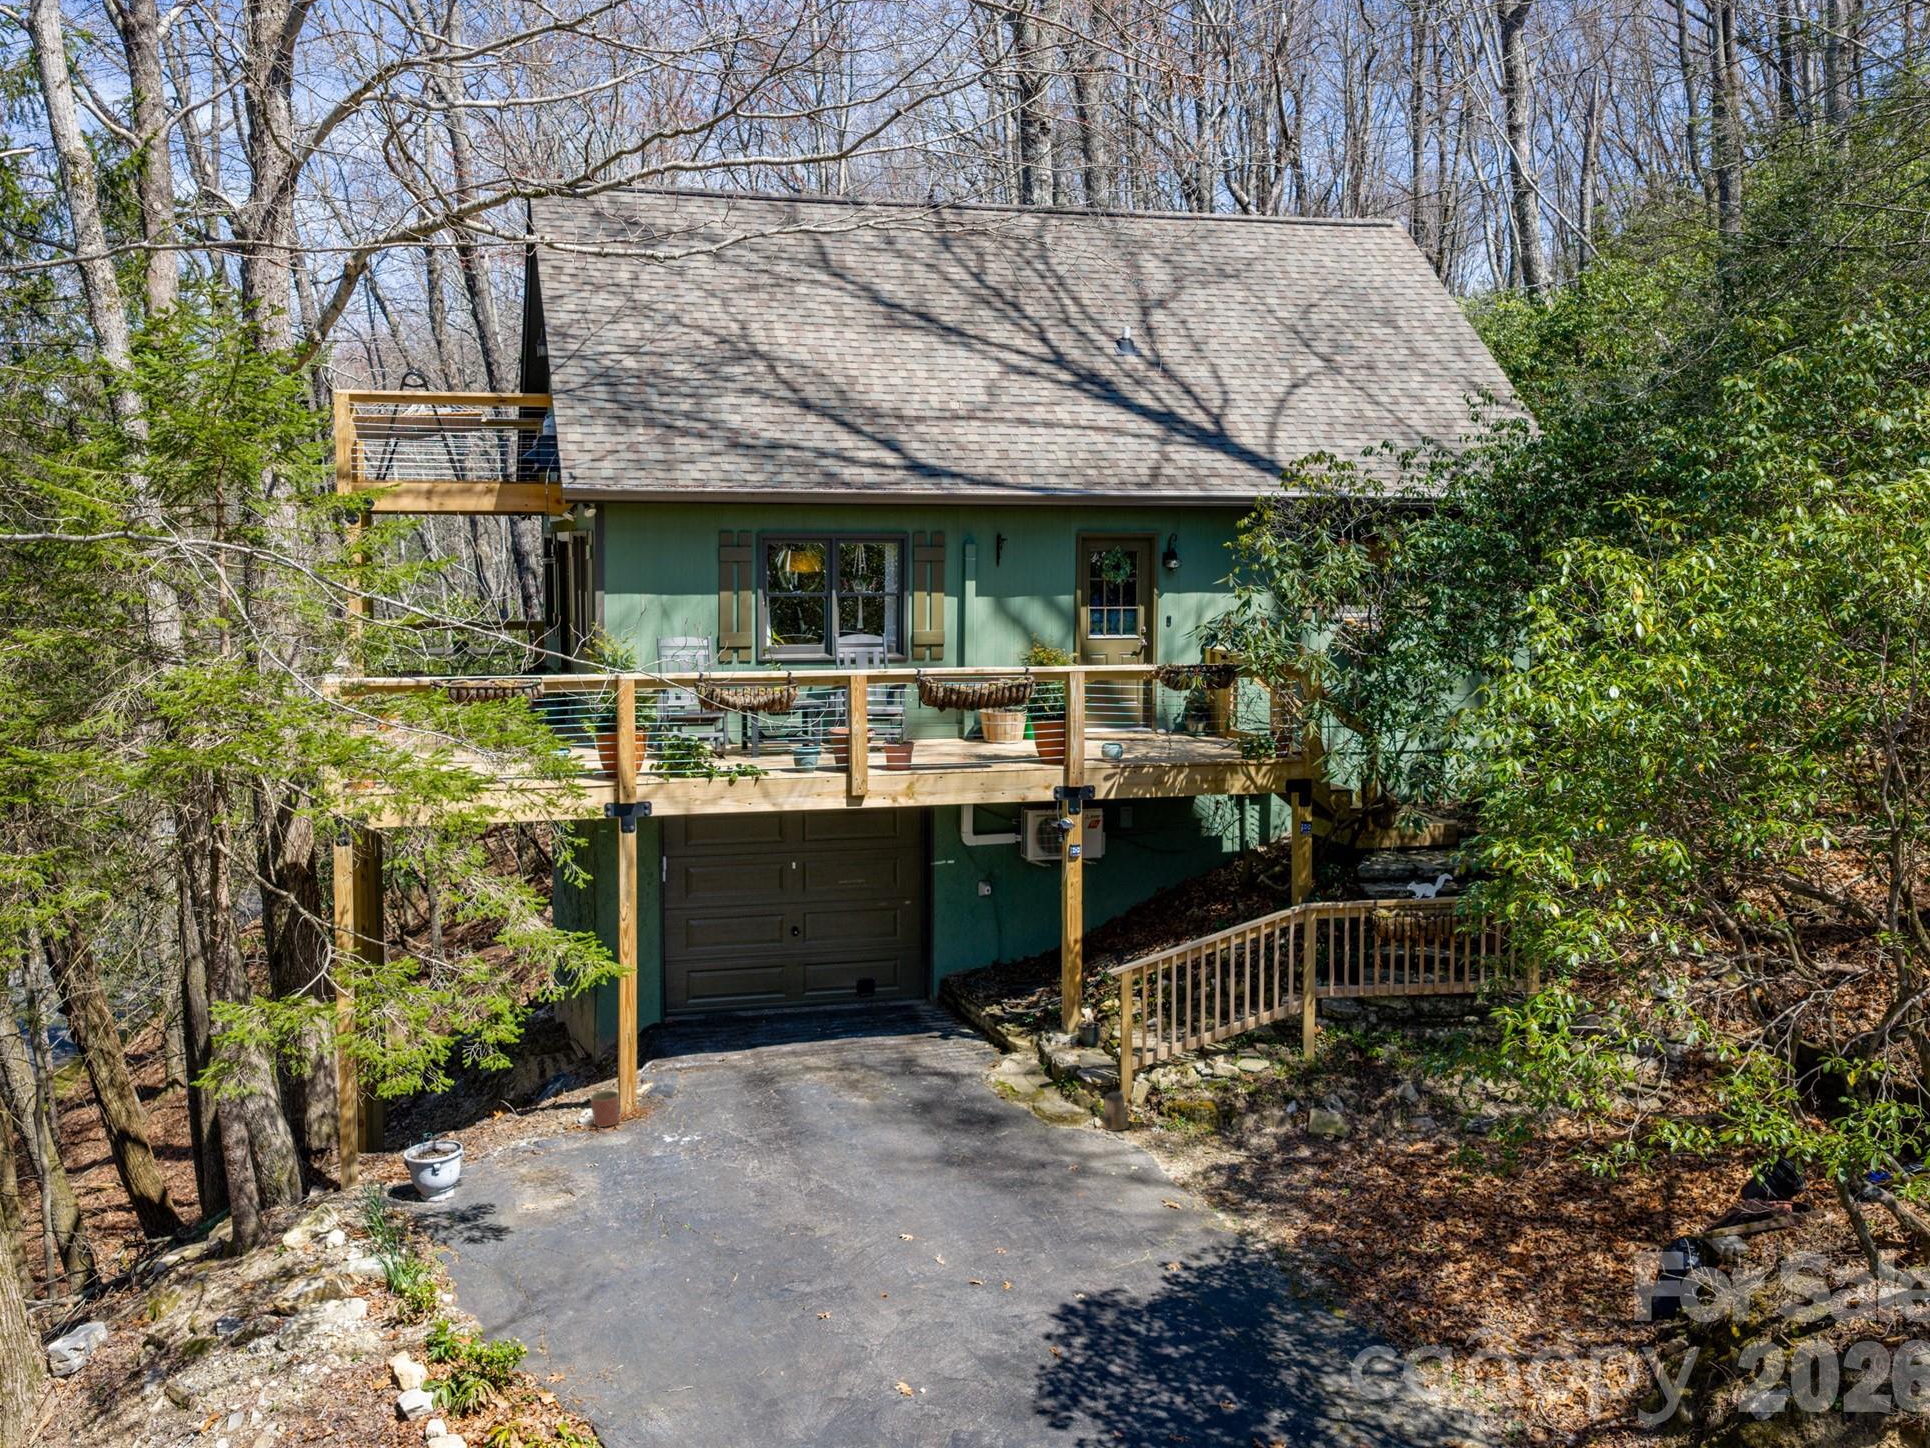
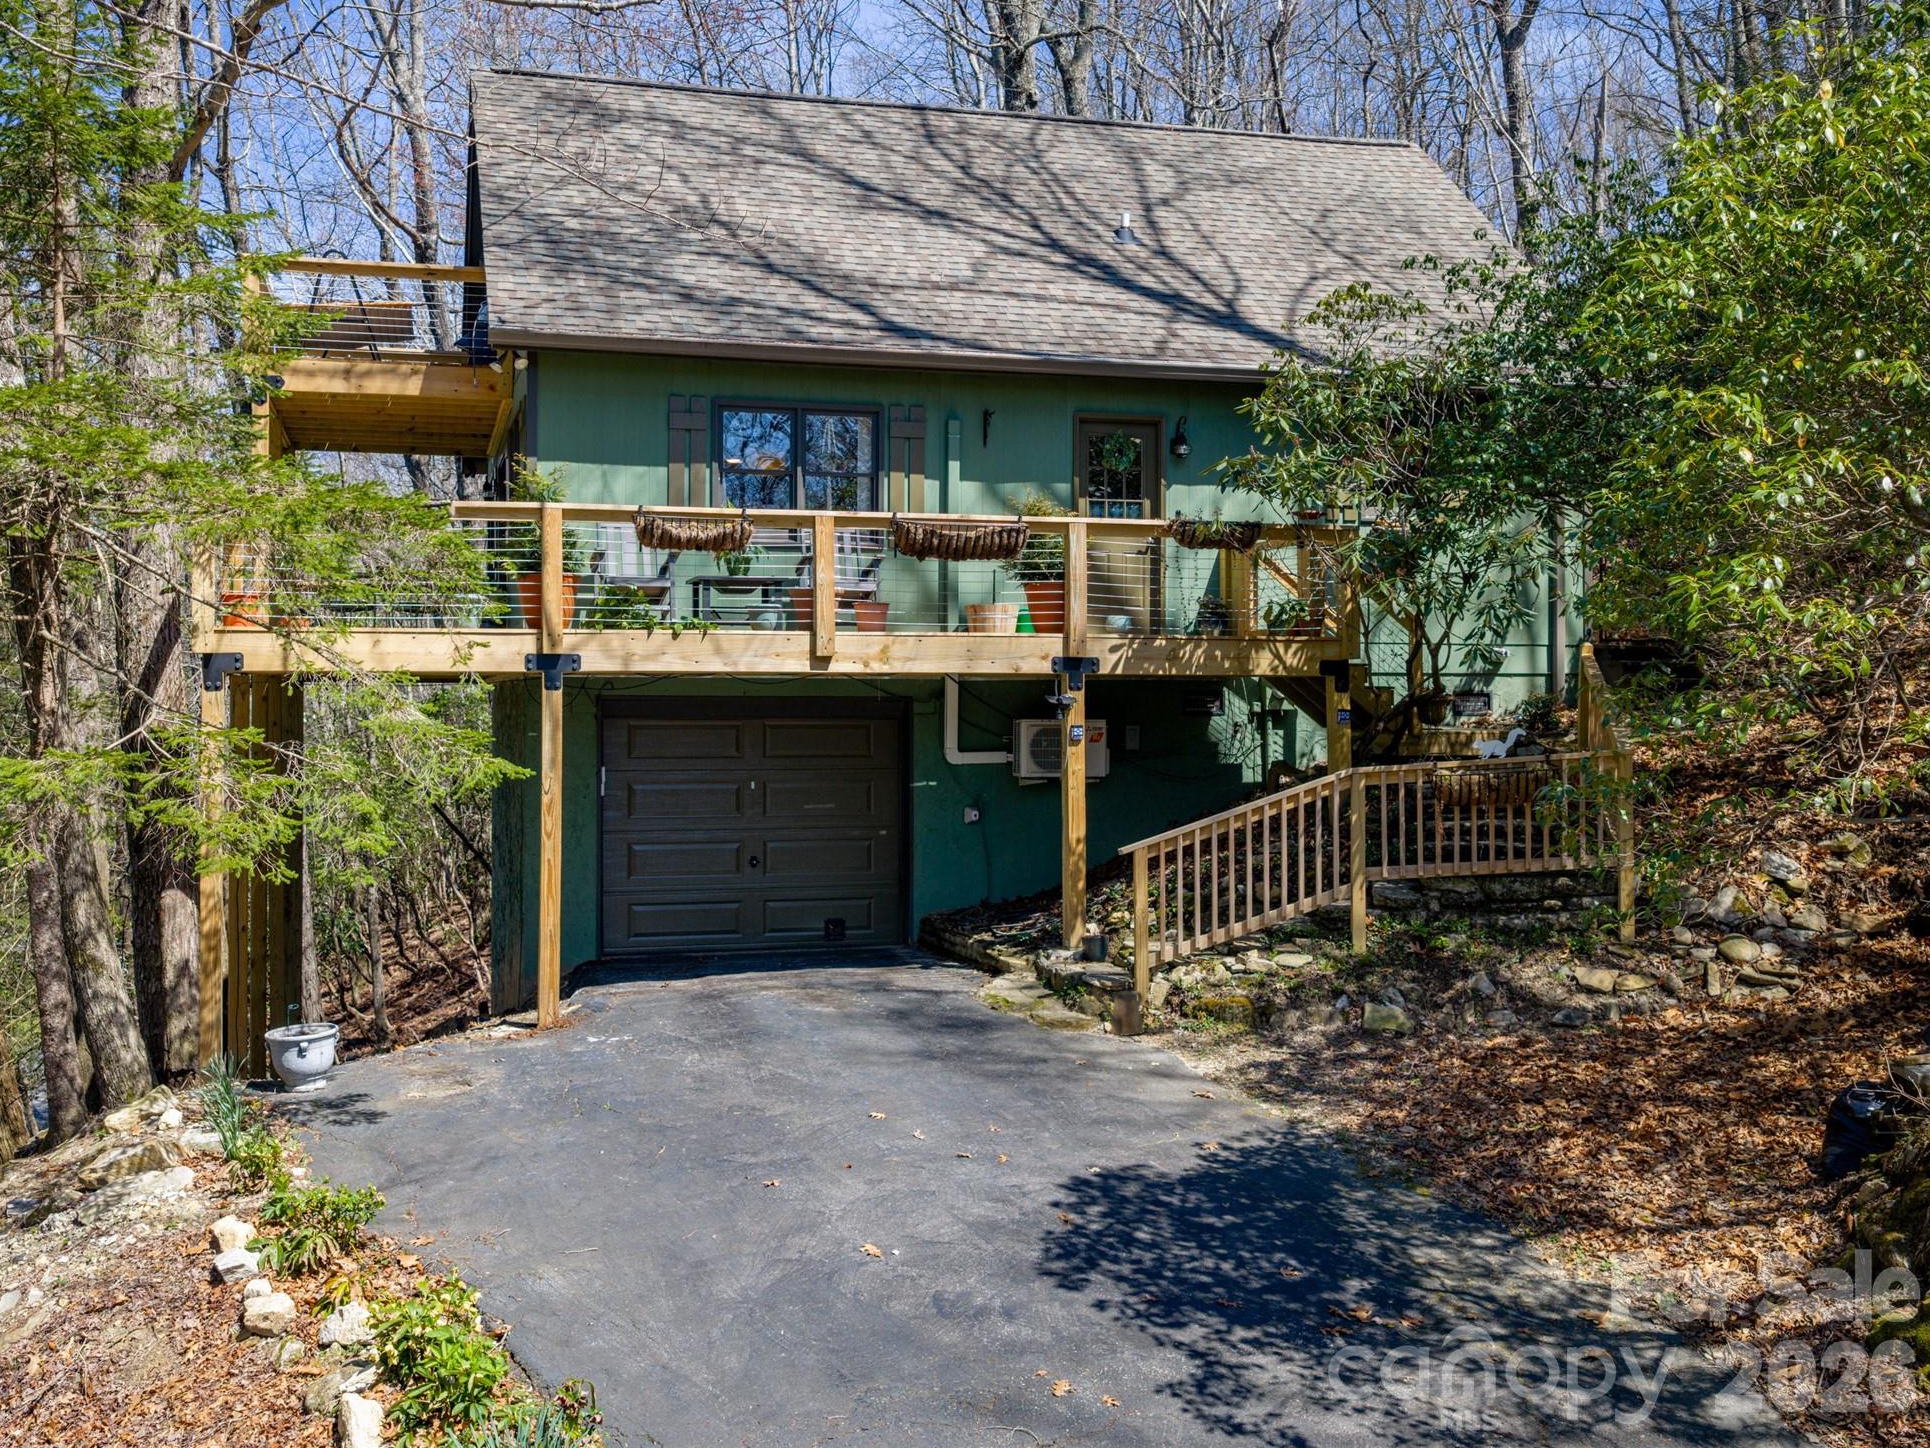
planter: present [591,1090,619,1127] -> none [502,992,535,1033]

